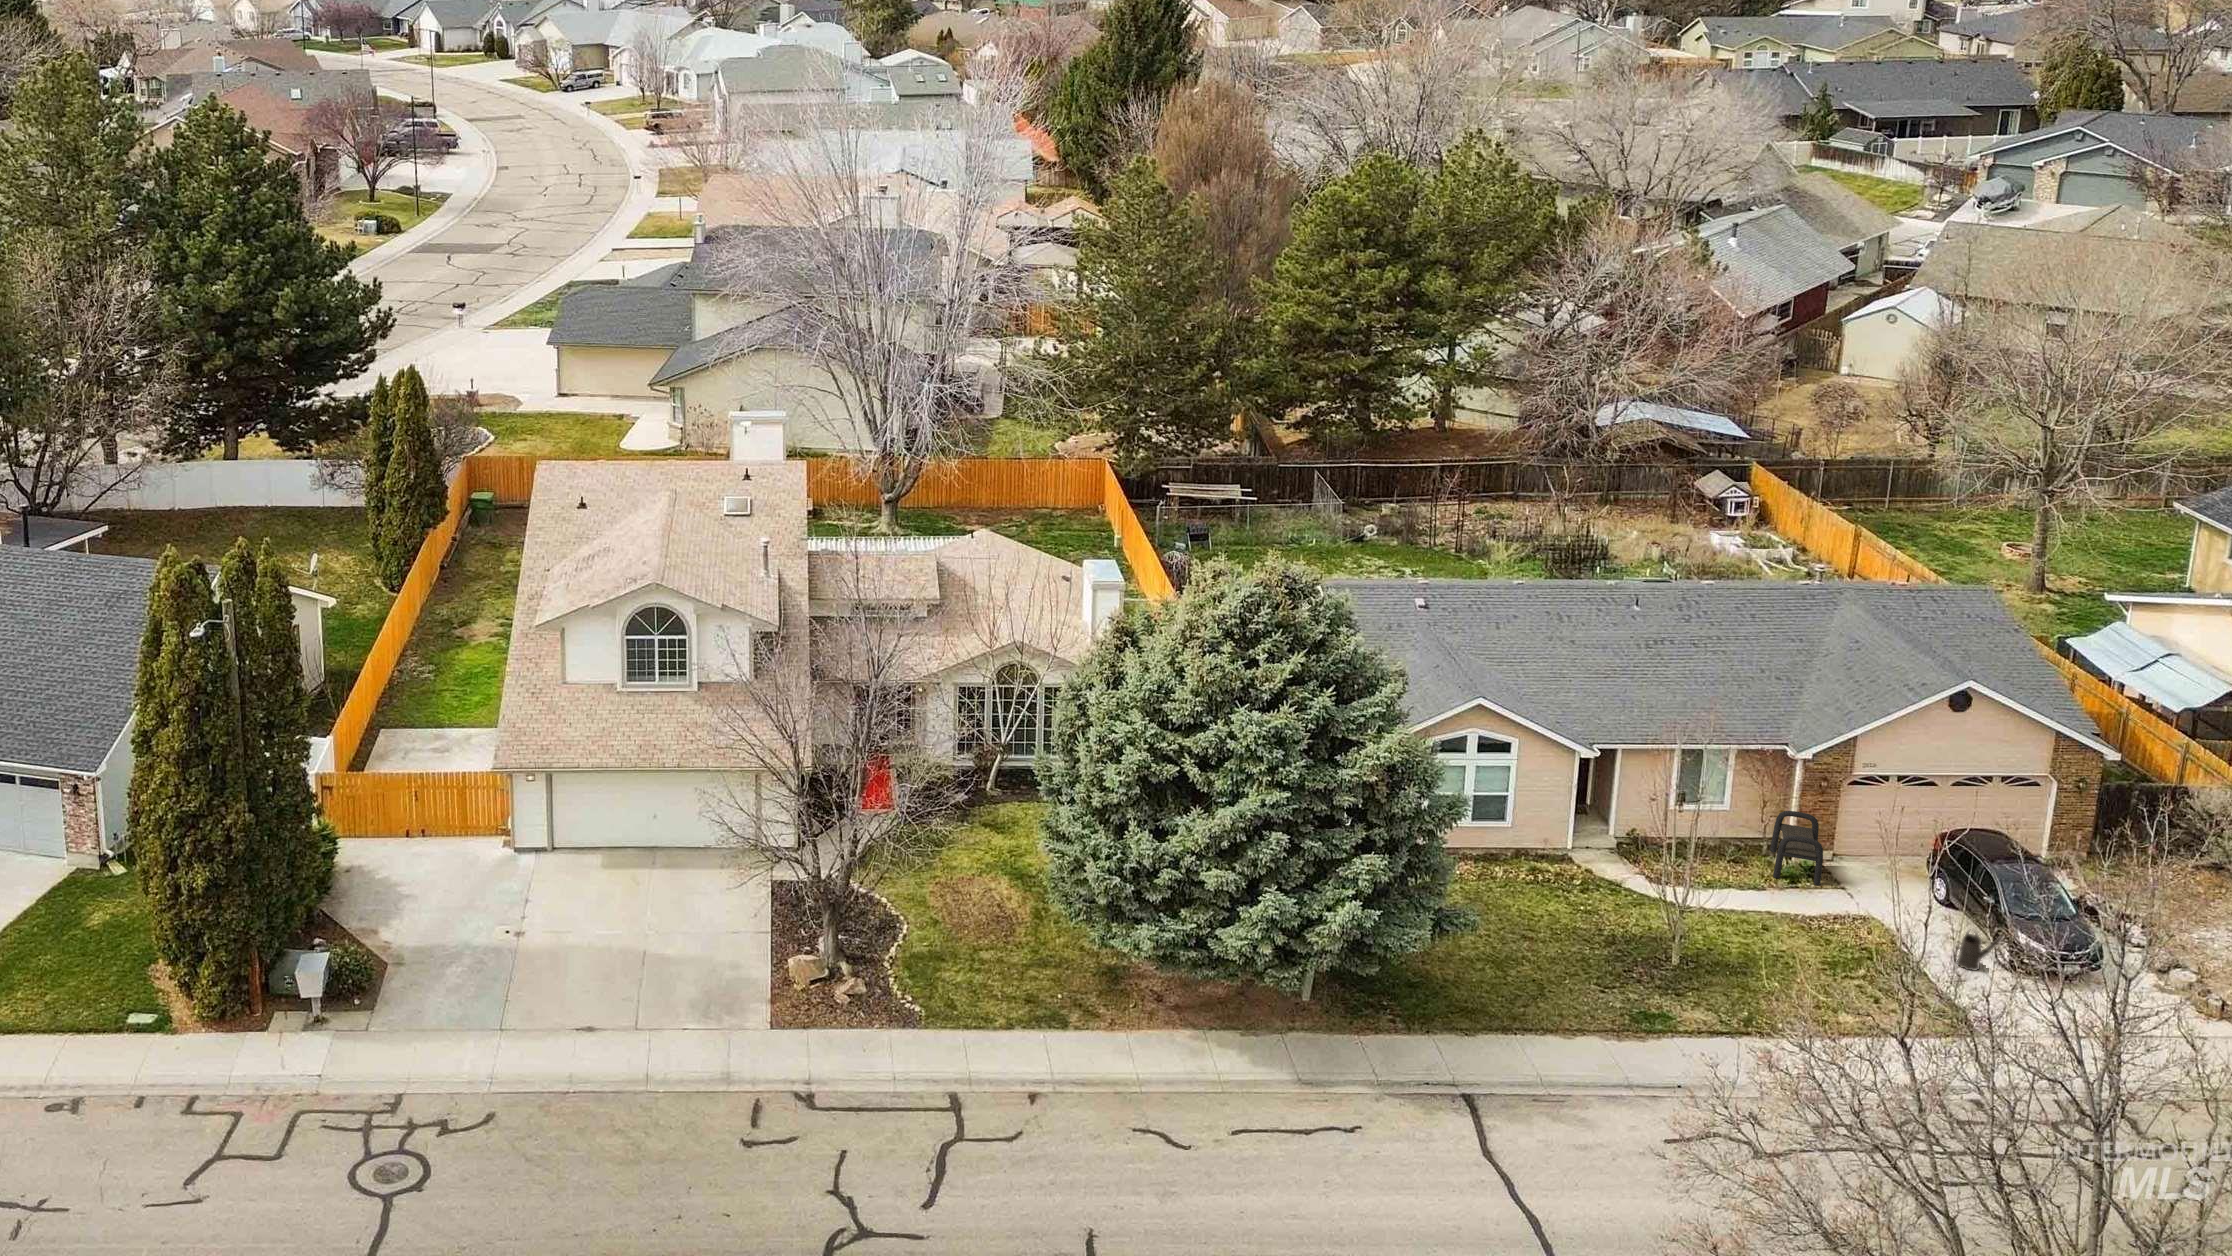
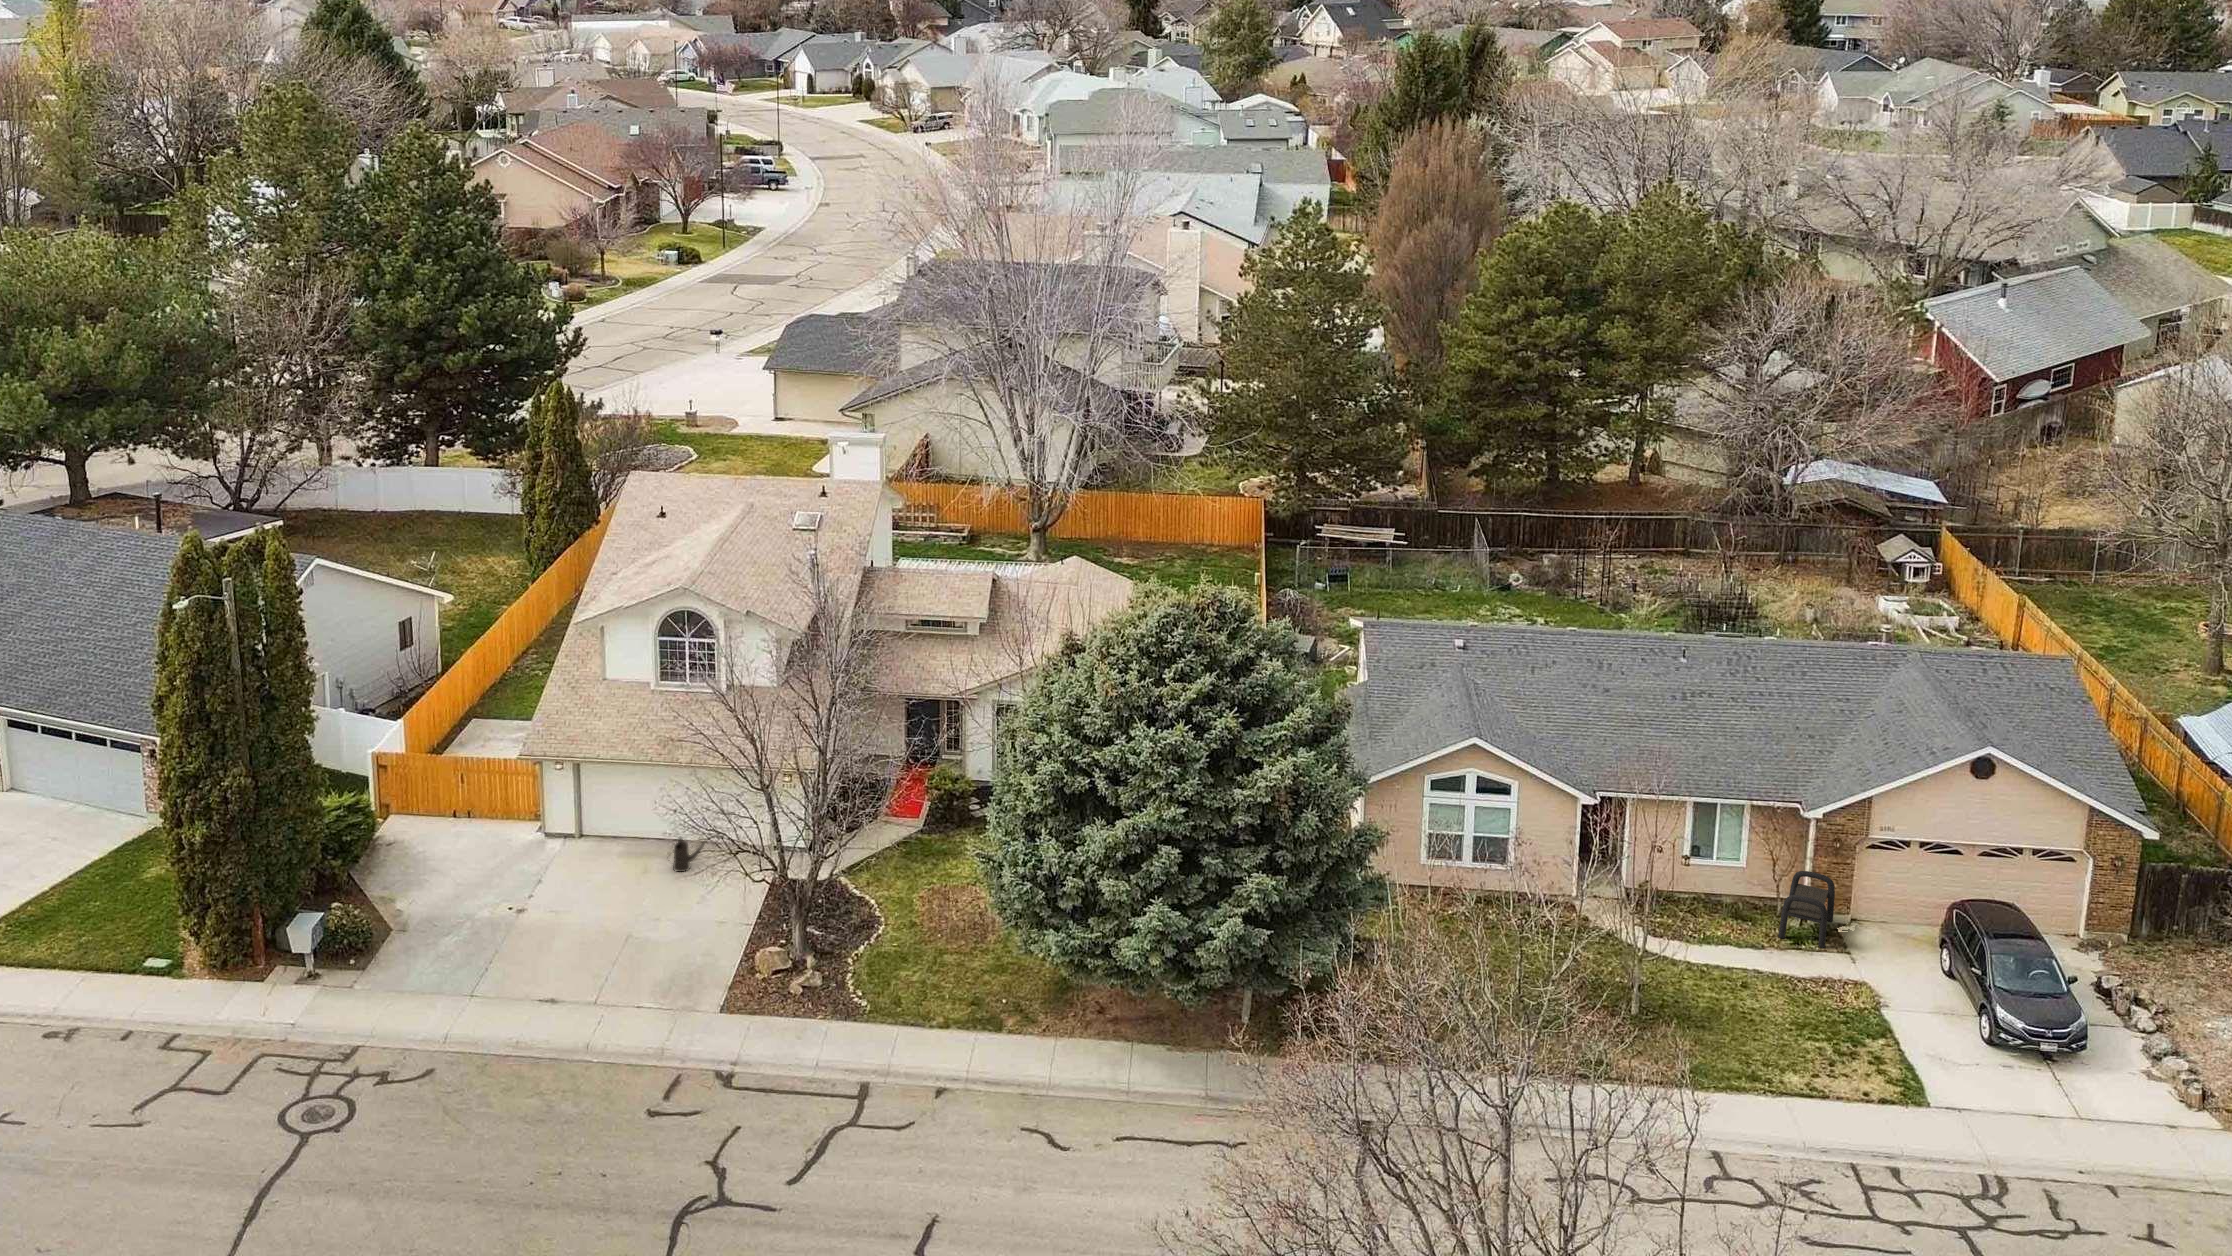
watering can: present [1957,932,2002,970] -> present [673,837,706,872]

